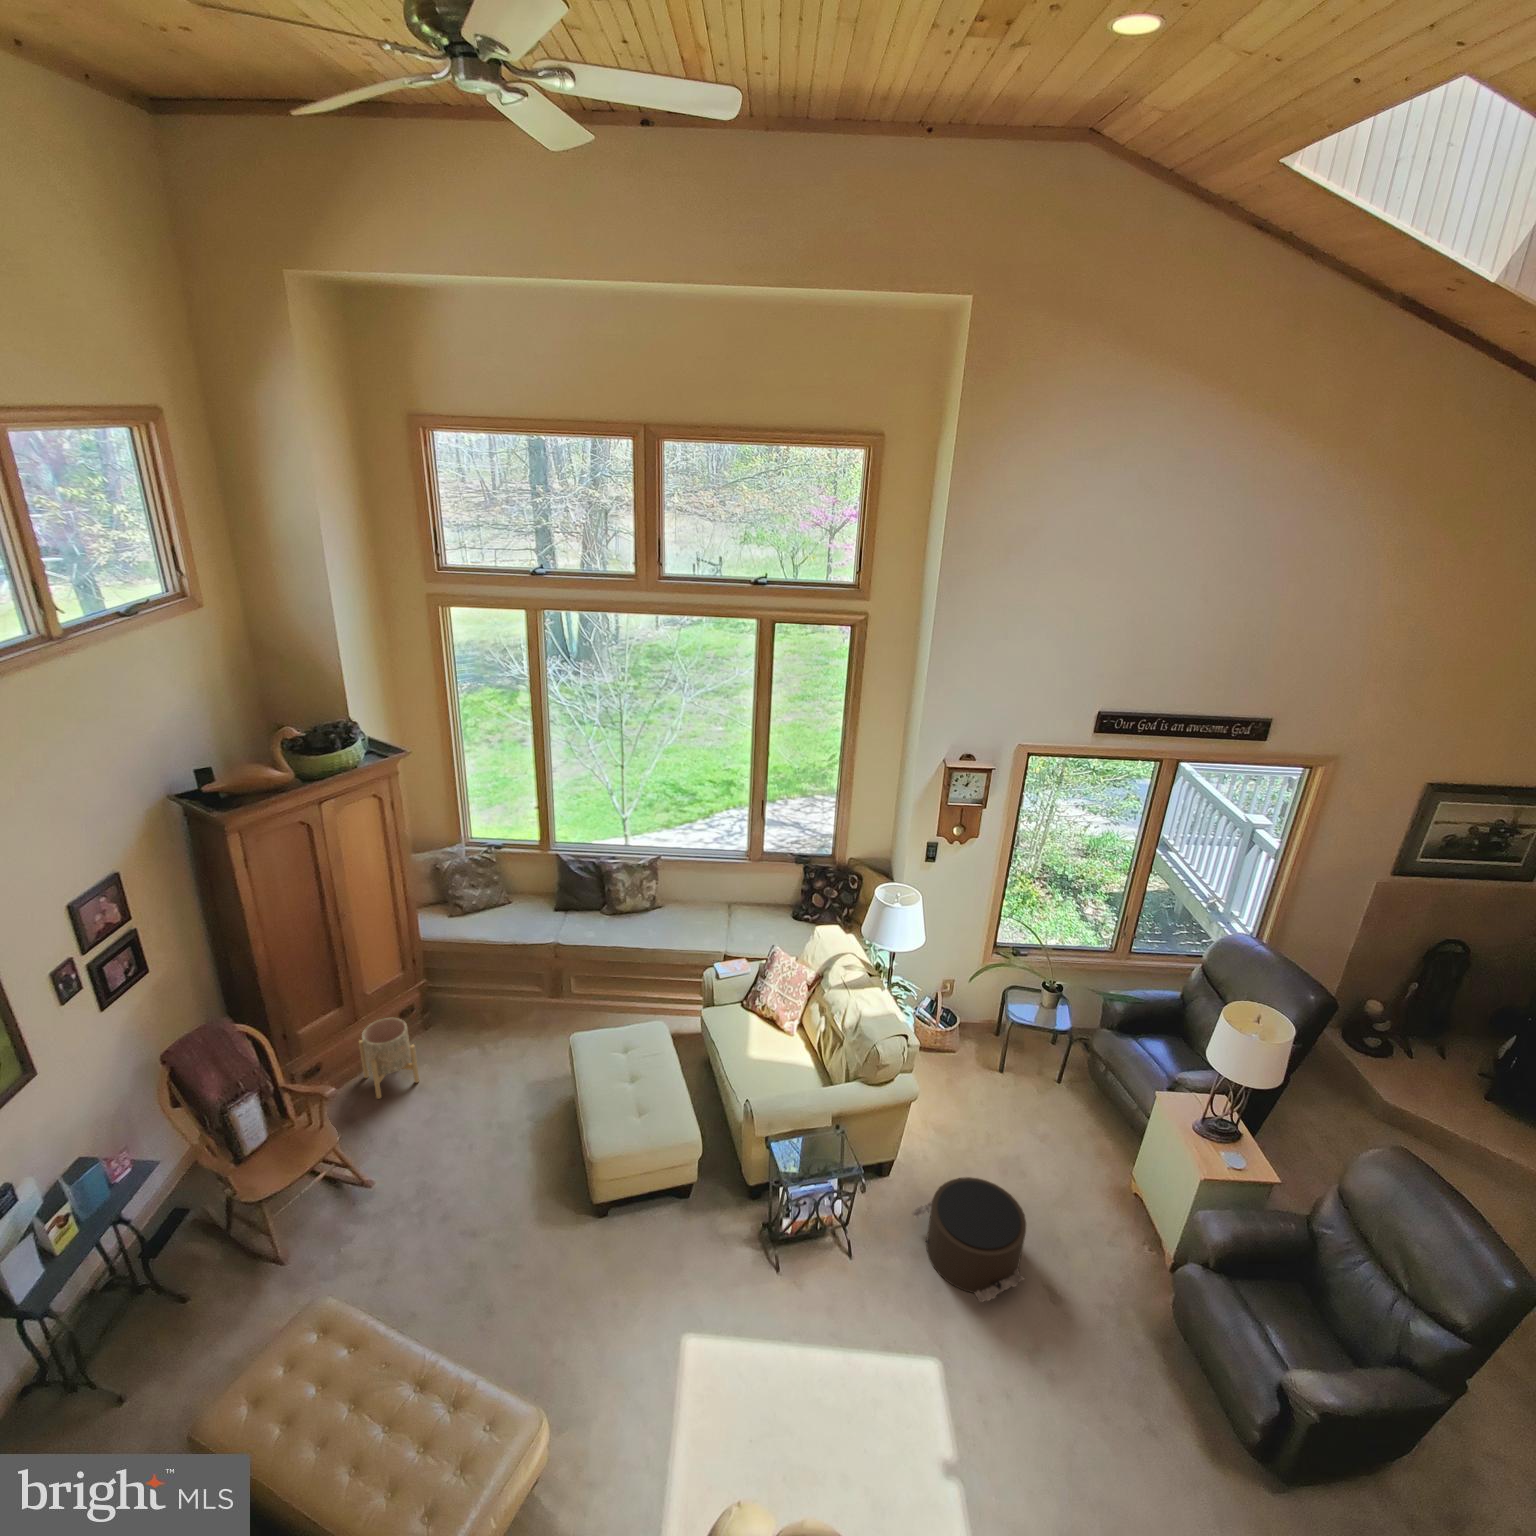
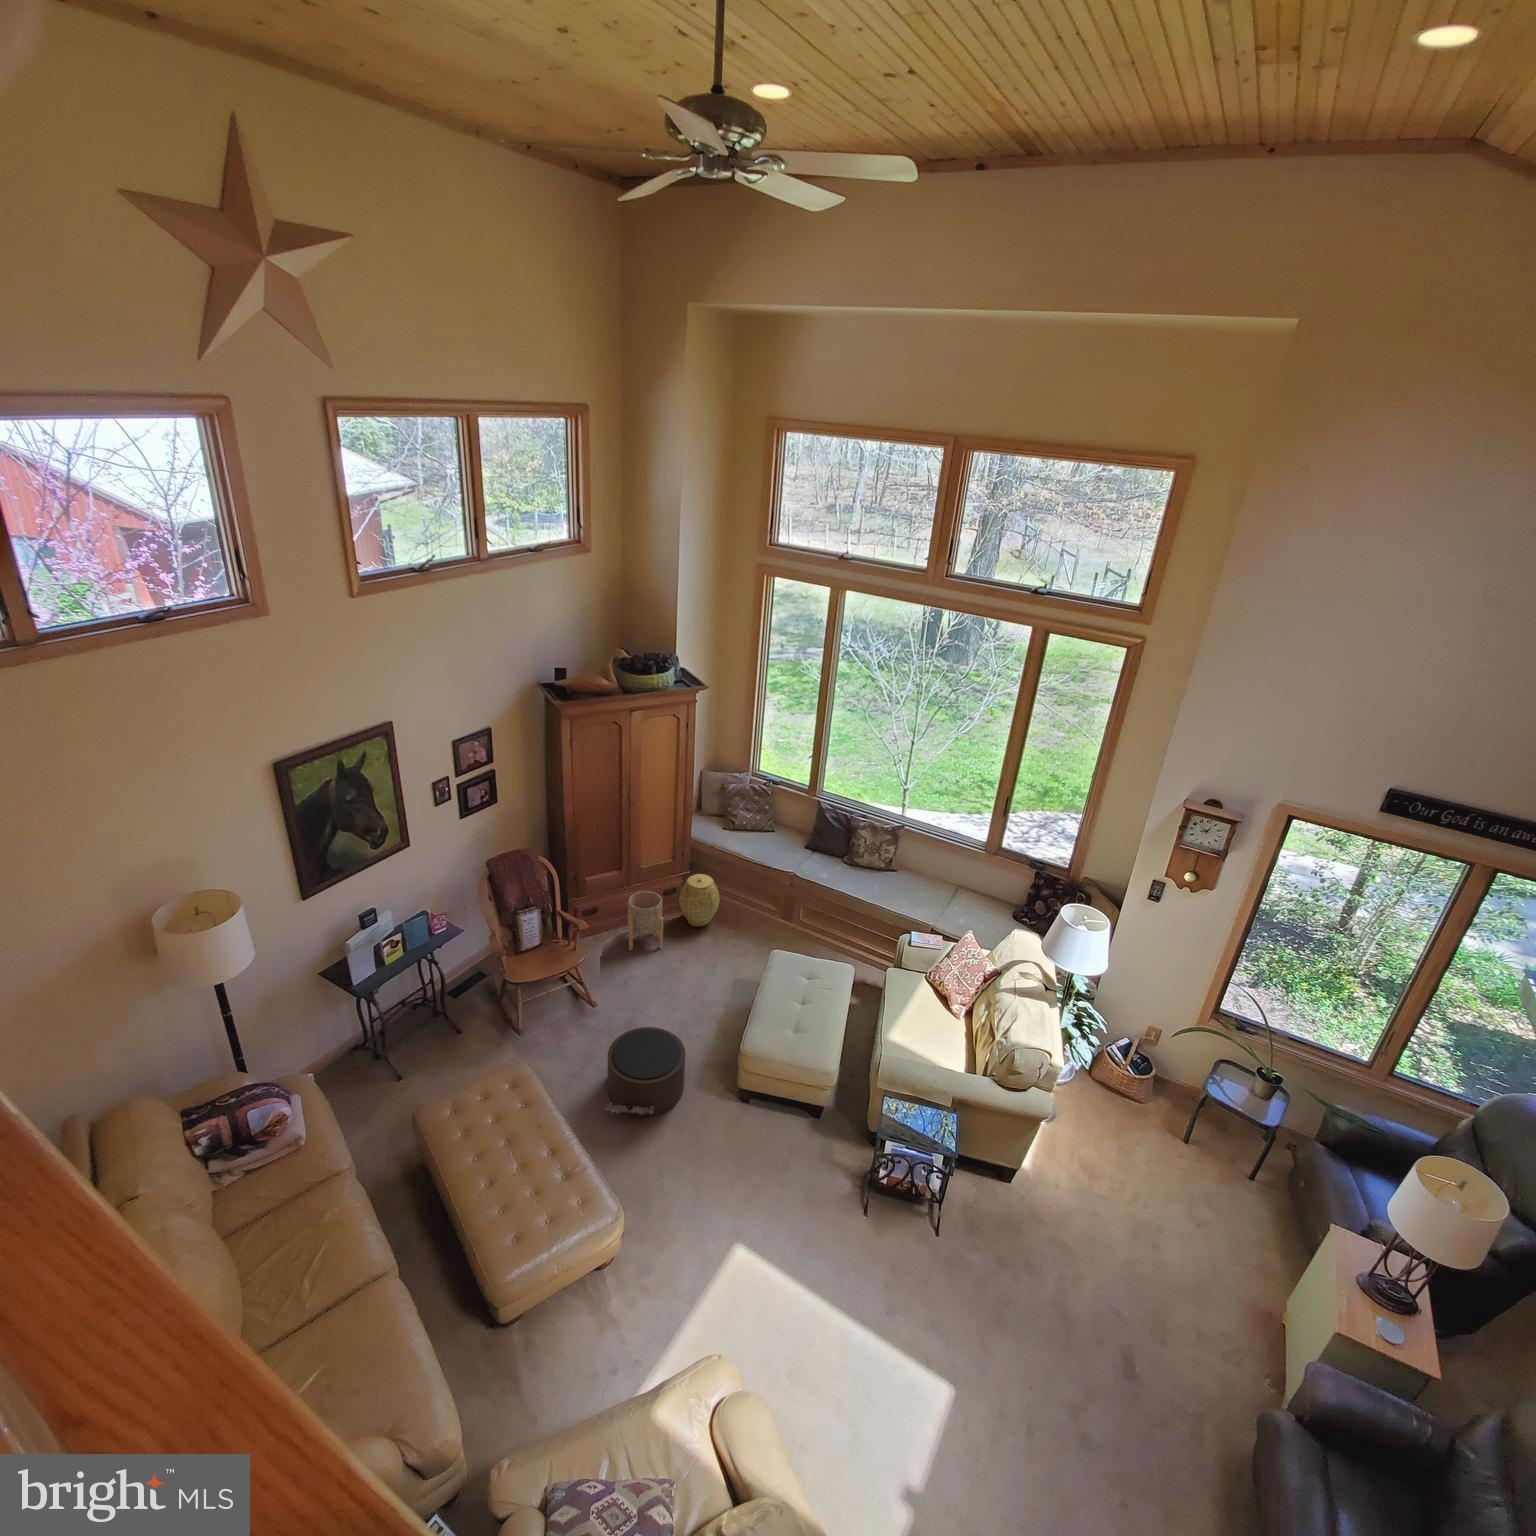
woven basket: none [419,976,471,1041] -> present [679,874,720,926]
pouf: present [912,1177,1026,1302] -> present [605,1027,685,1117]

